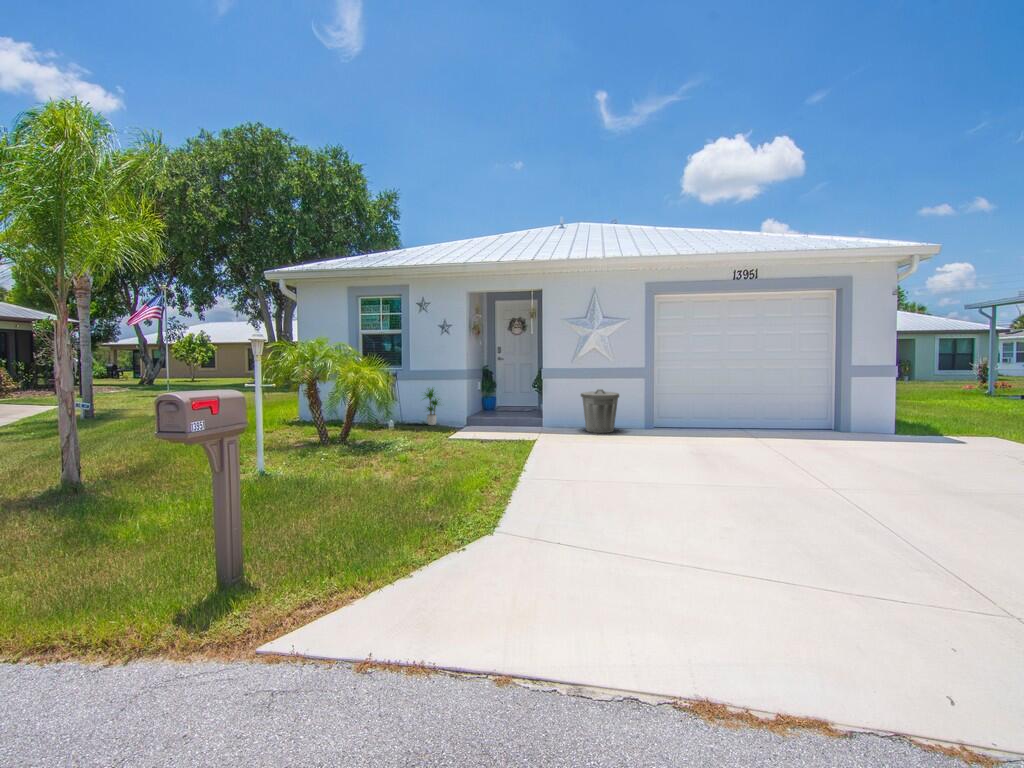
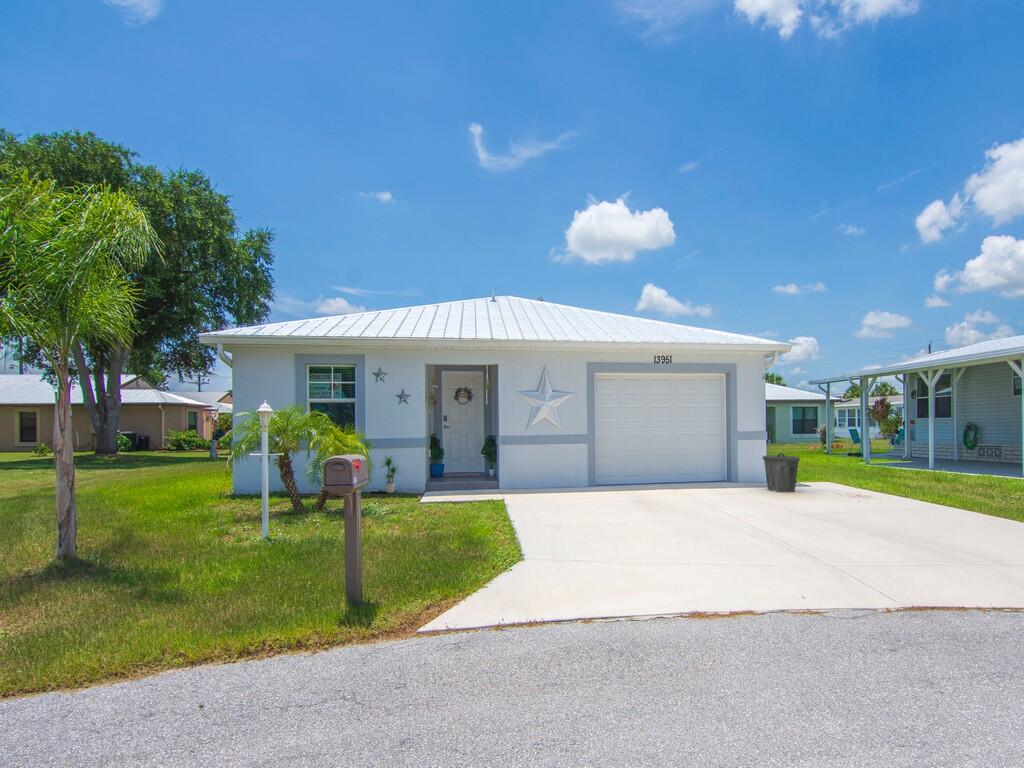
trash can: present [581,389,619,433] -> present [763,453,800,492]

